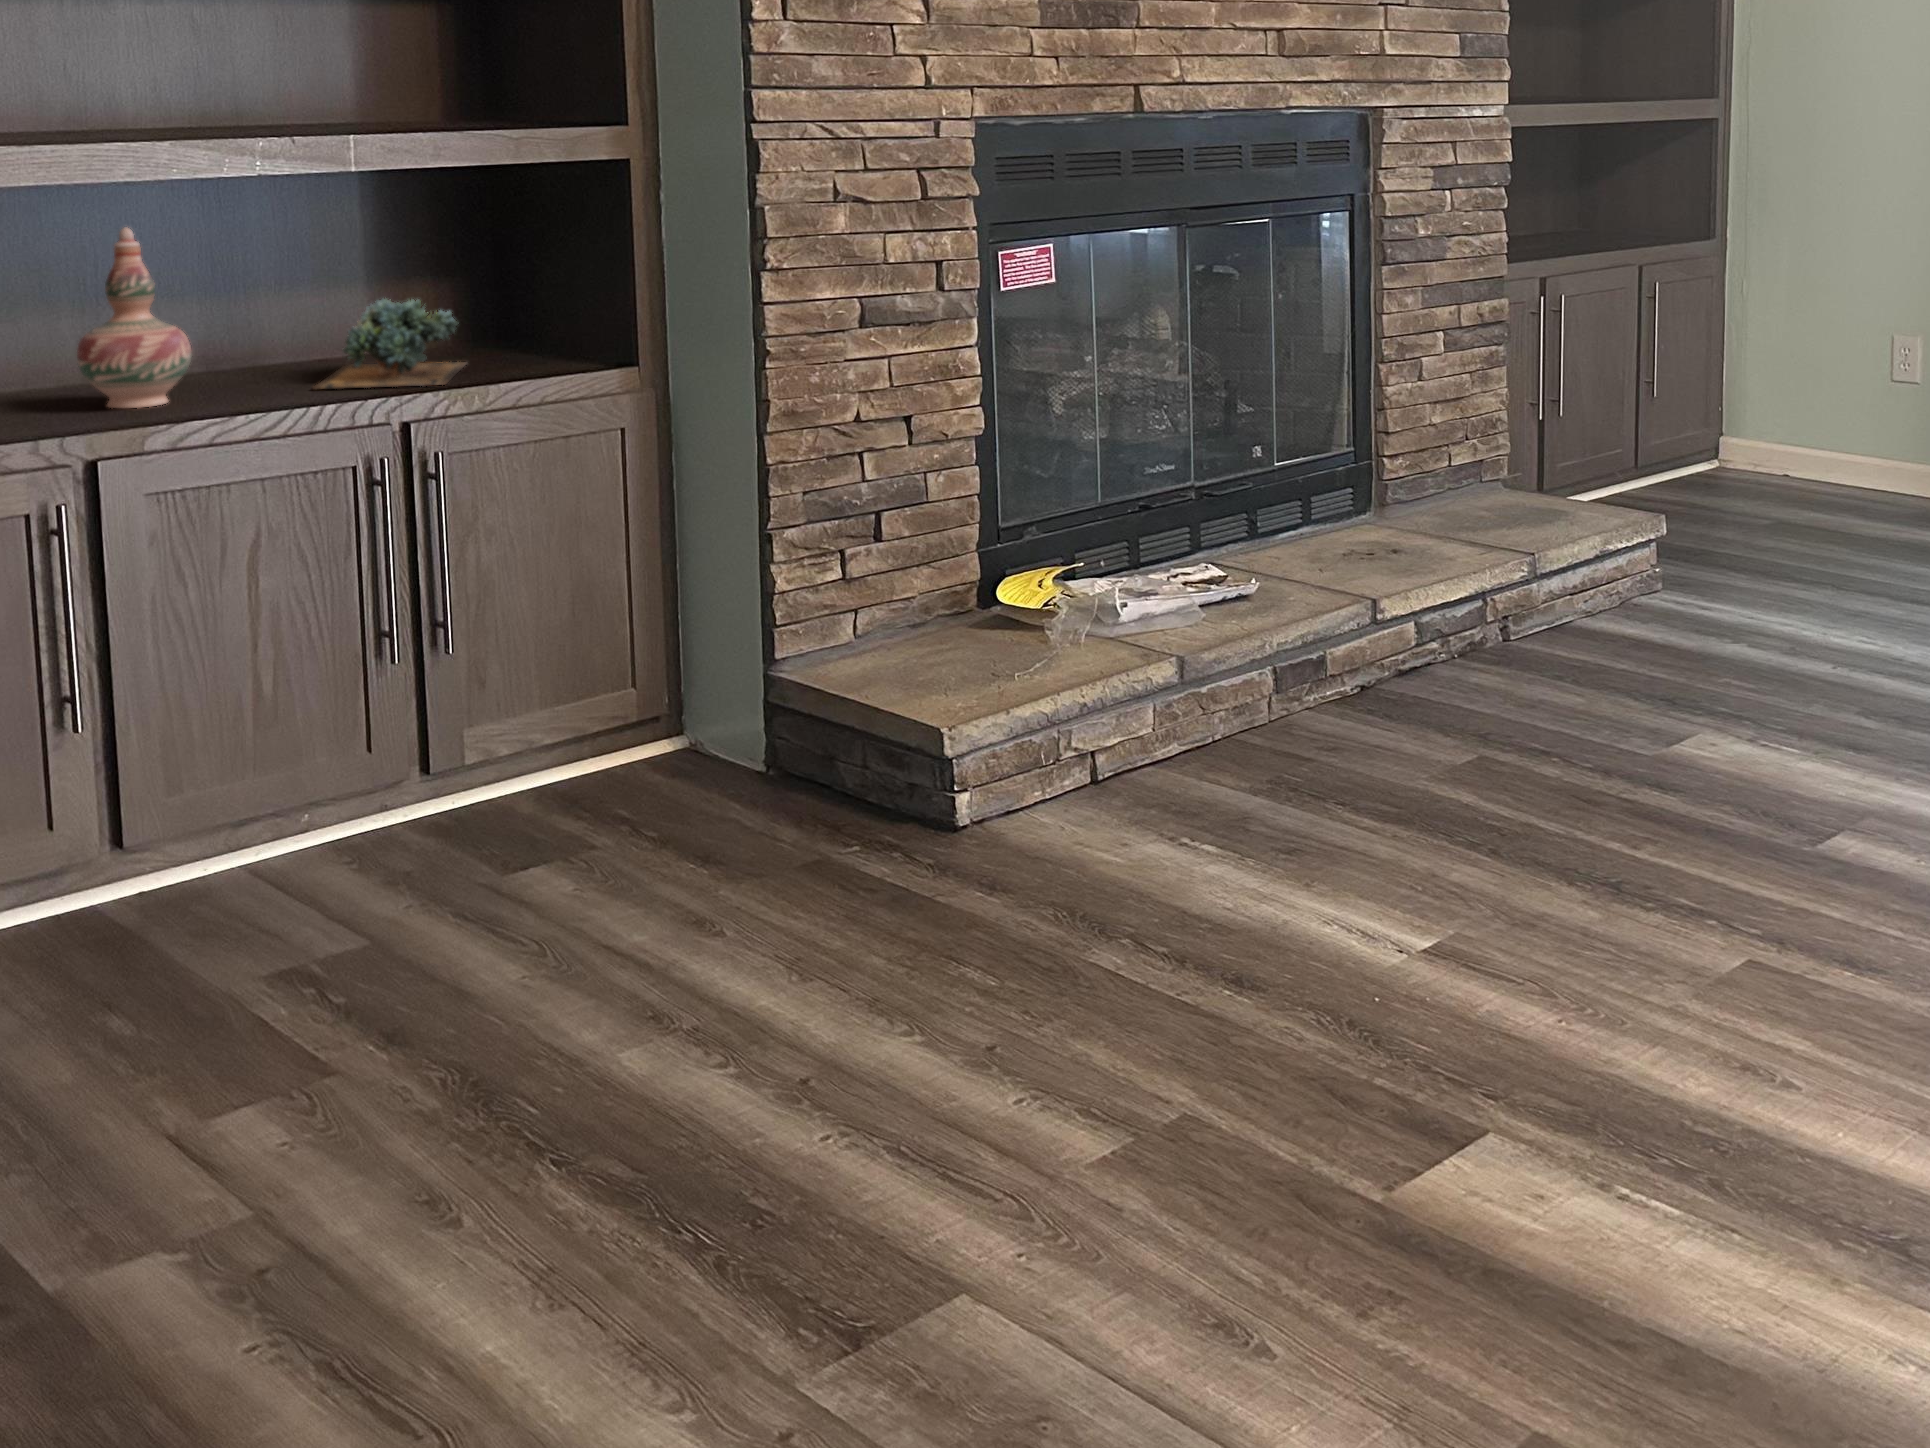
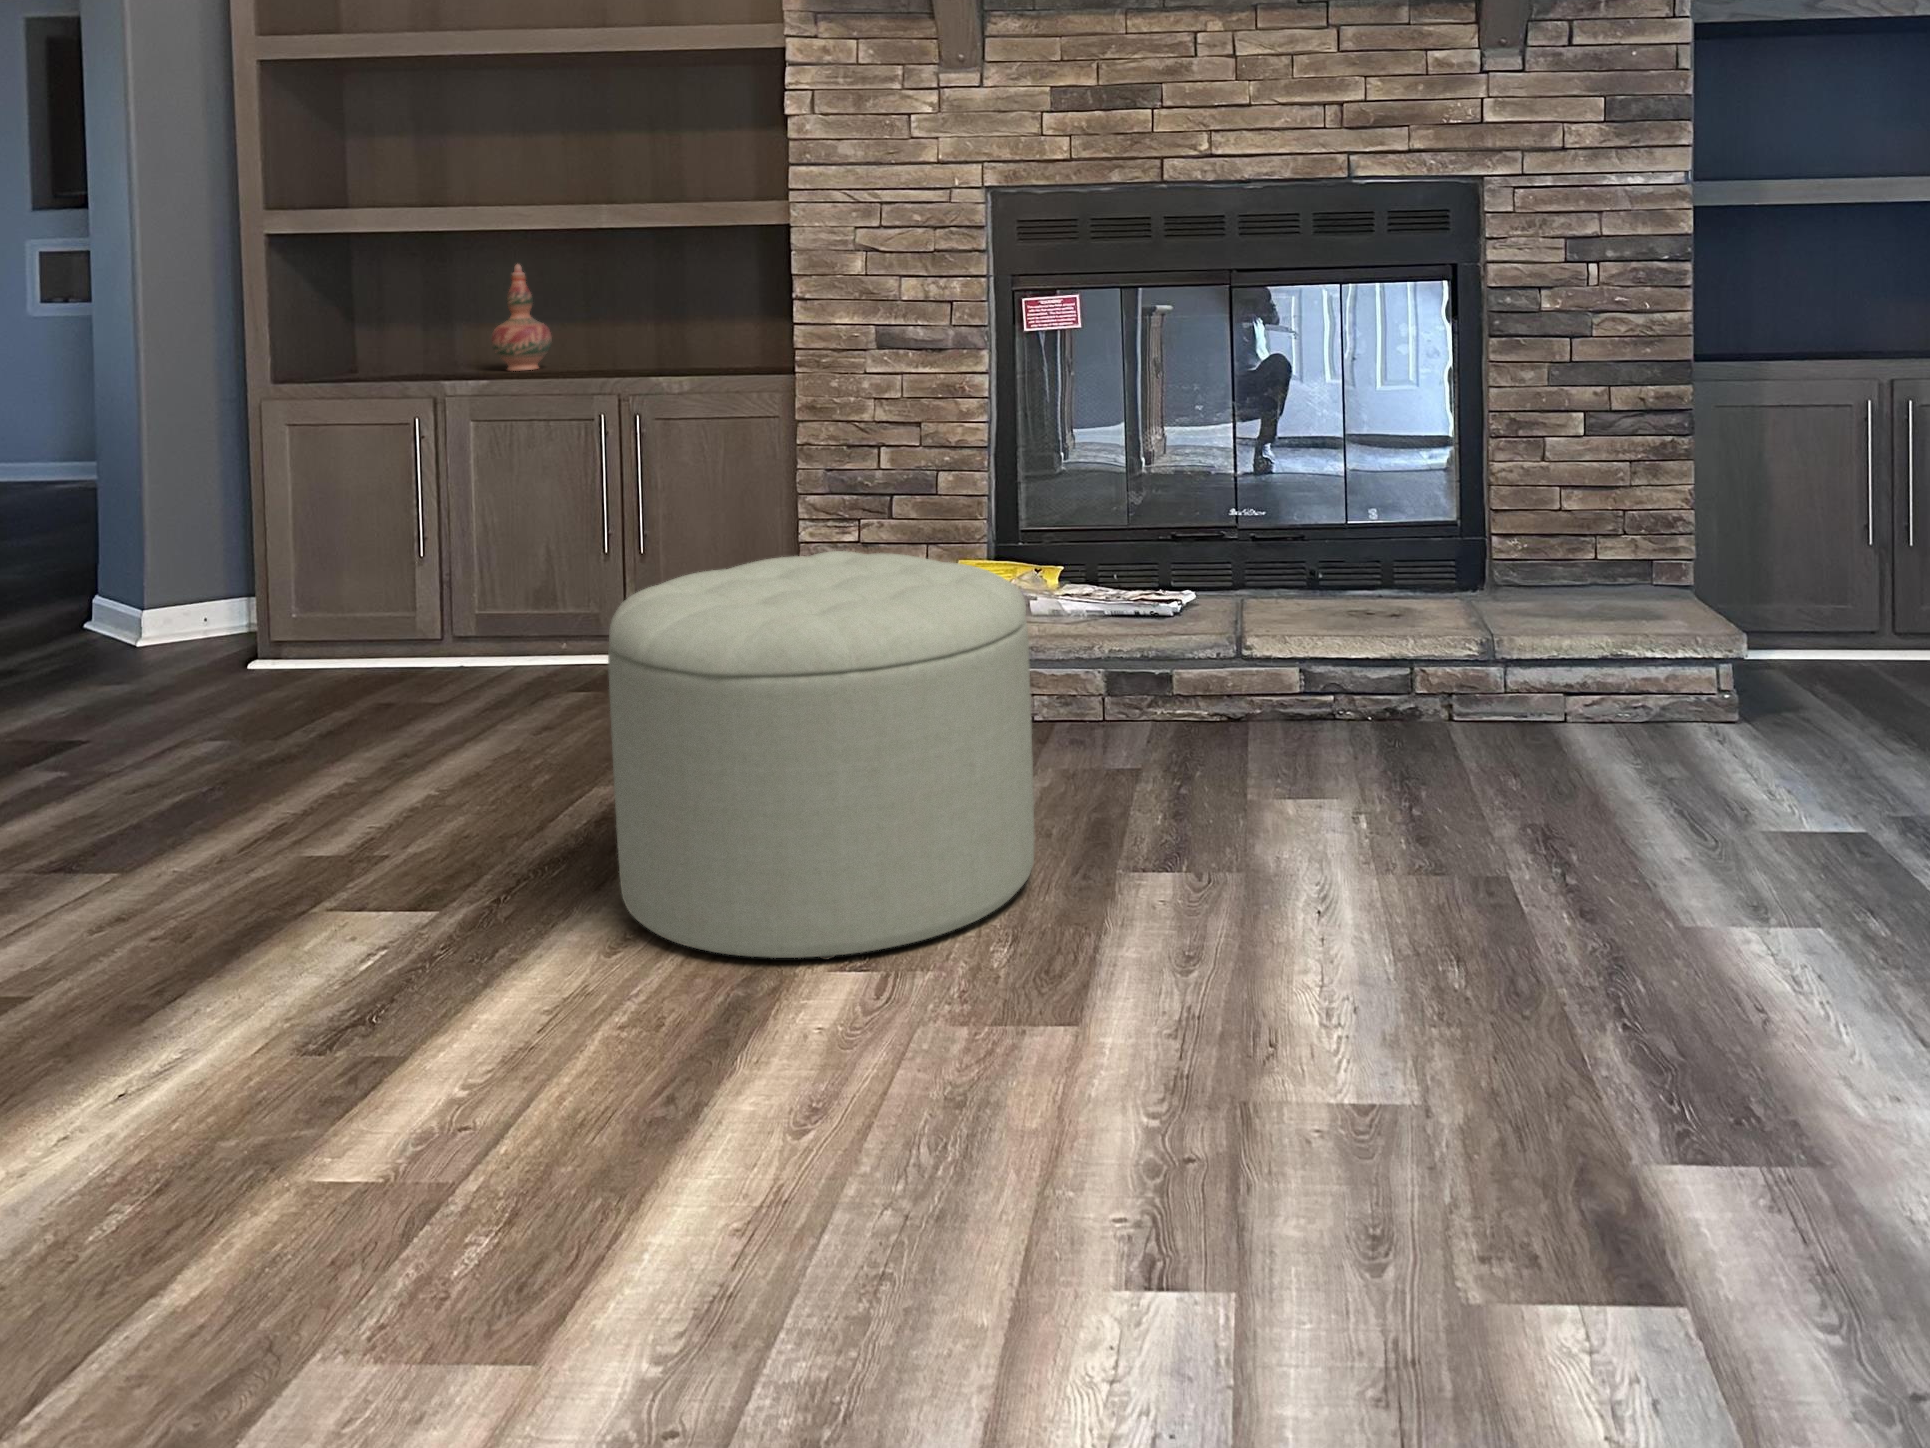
succulent plant: present [314,299,466,389] -> none [607,315,731,371]
ottoman: none [1295,559,1755,1020] -> present [608,551,1034,960]

